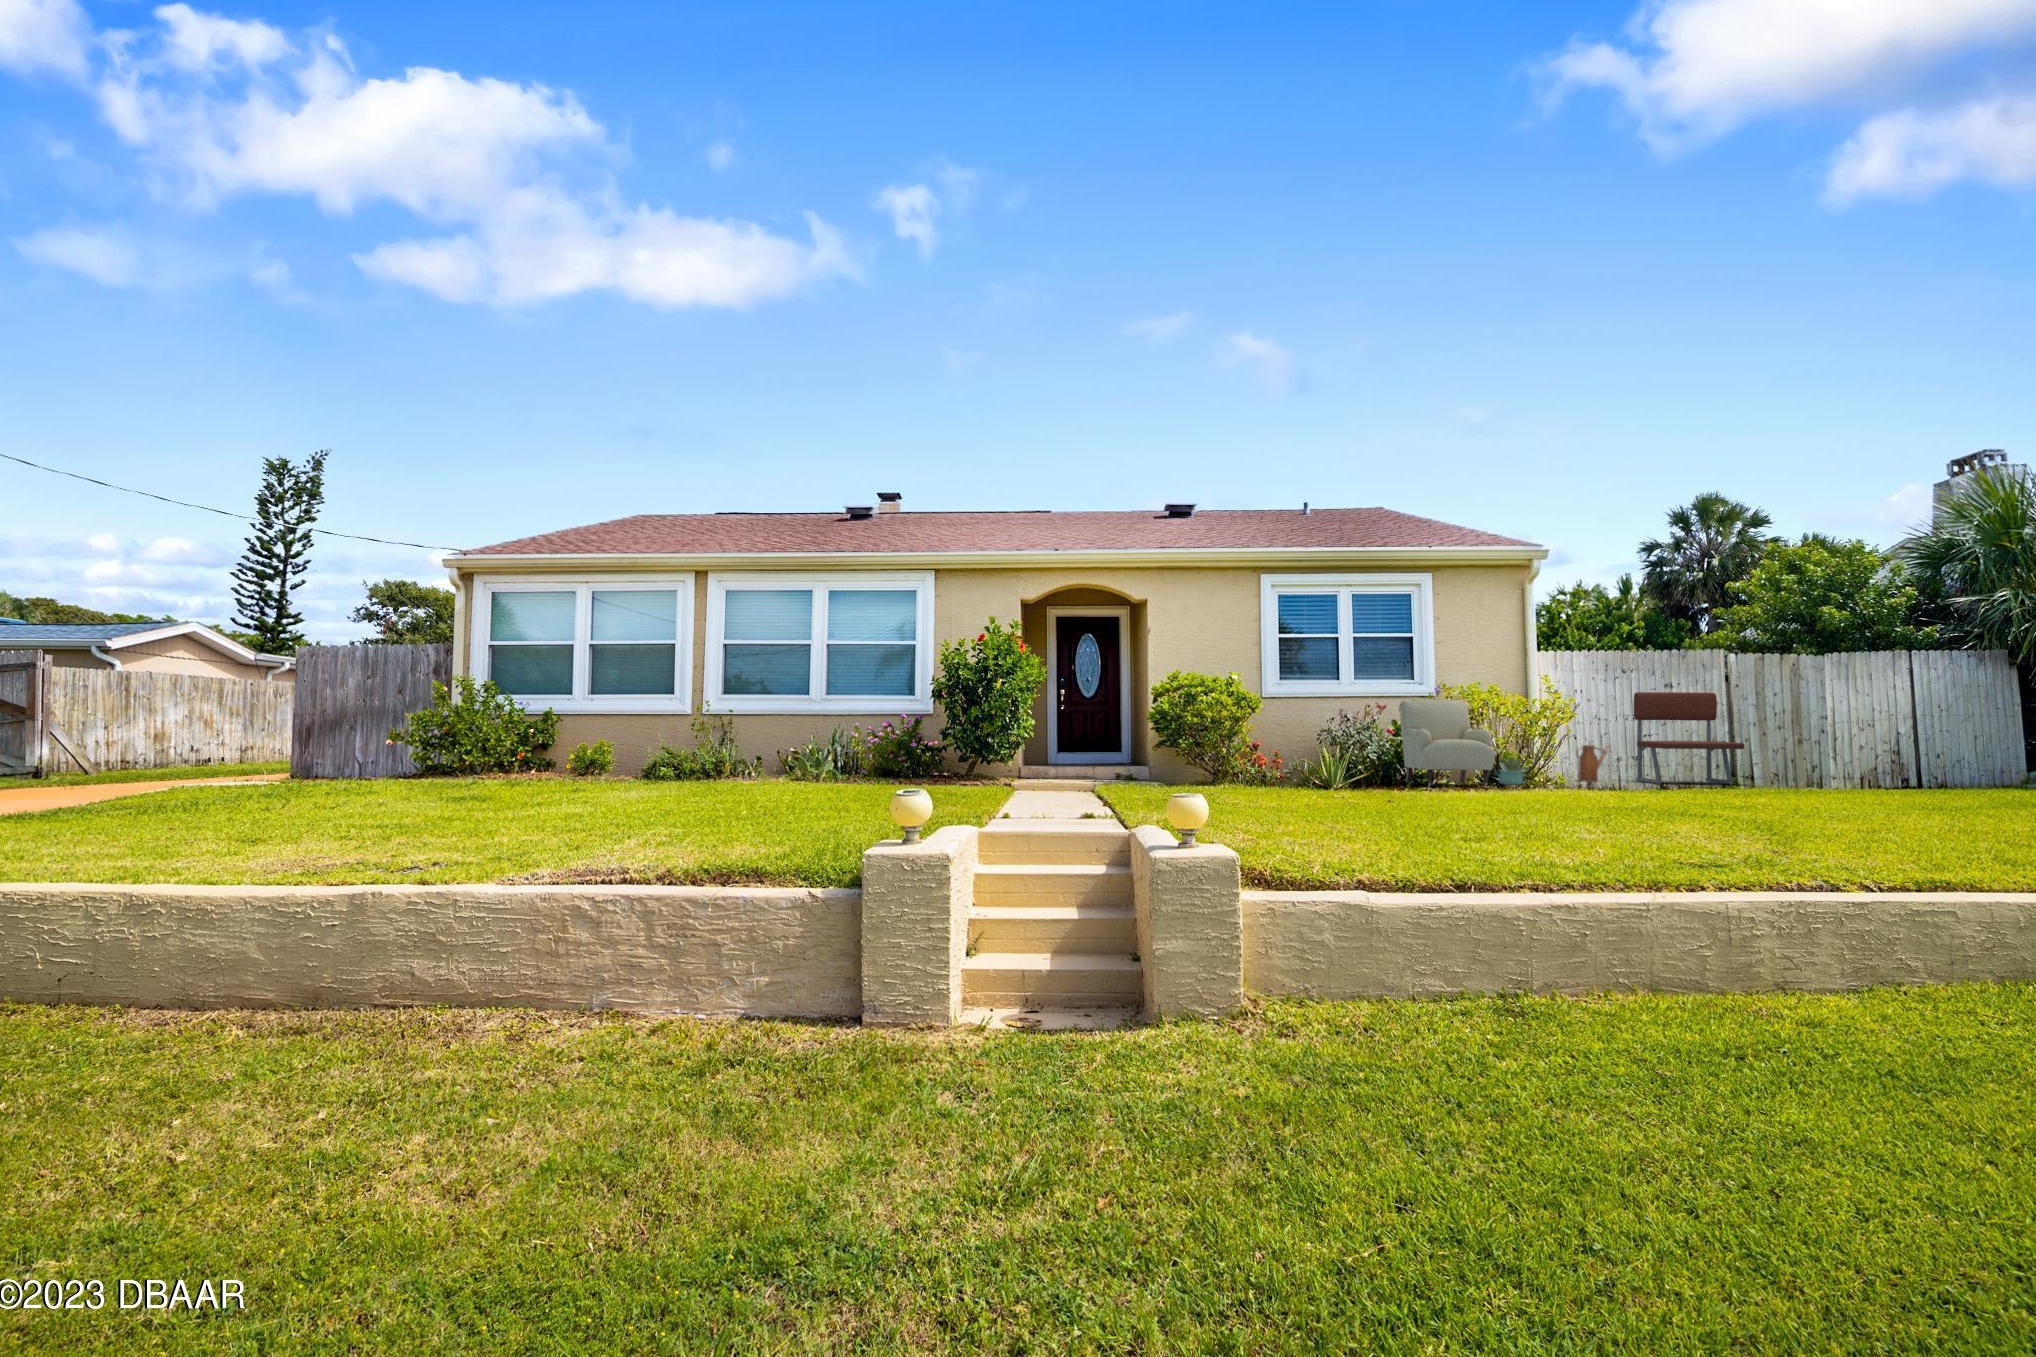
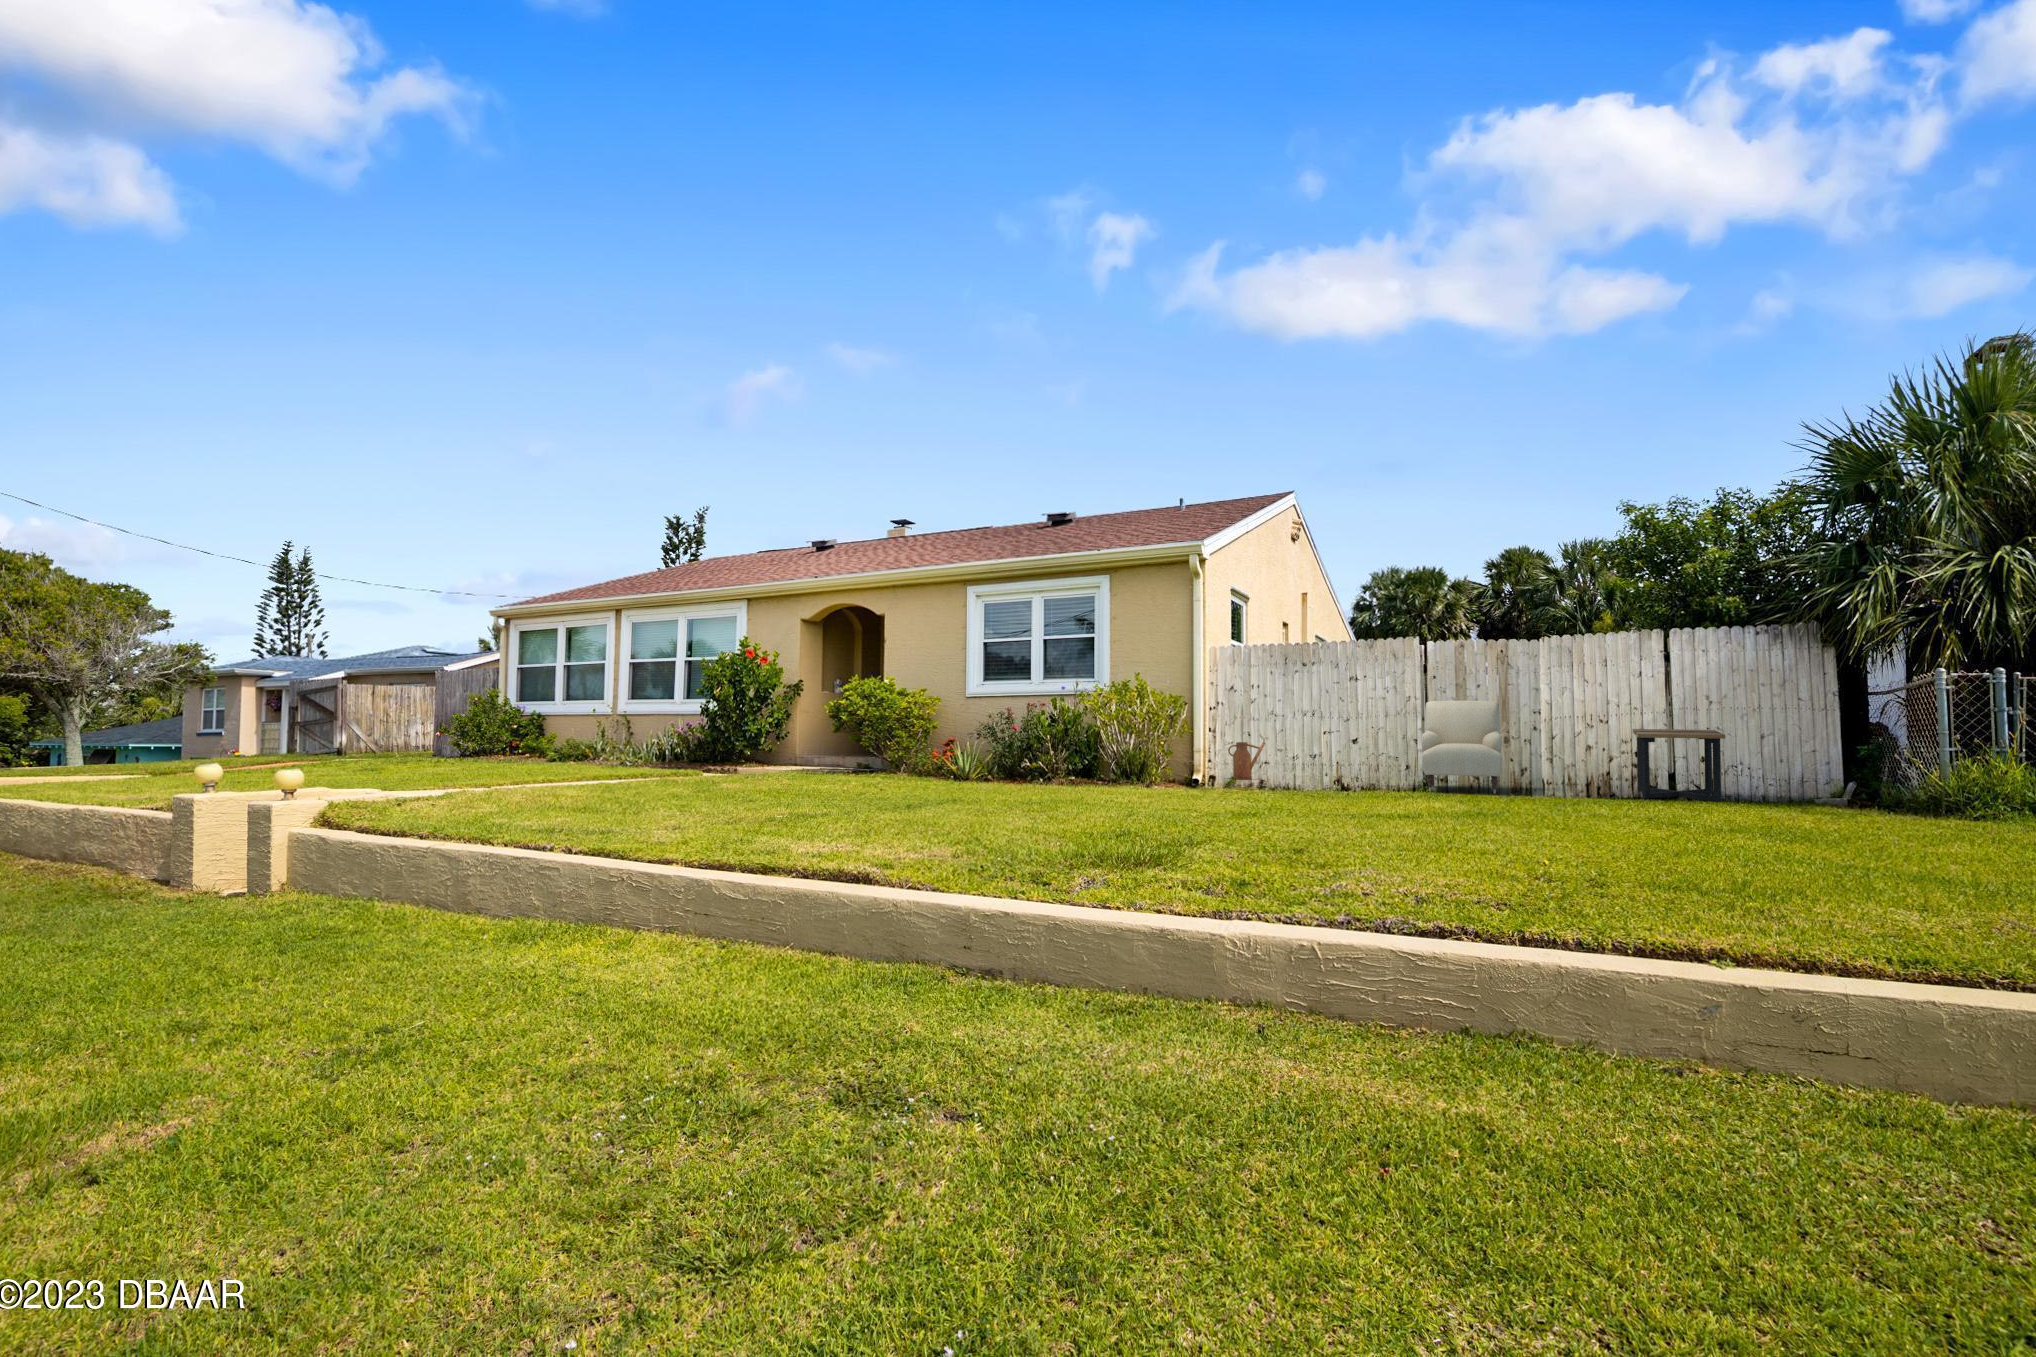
bench: present [1634,692,1744,784] -> none [1282,687,1378,787]
chair: present [1399,700,1495,787] -> present [1422,700,1502,794]
side table: none [1890,732,1998,788] -> present [1633,729,1725,802]
decorative plant: present [1498,758,1528,785] -> none [1085,756,1115,782]

